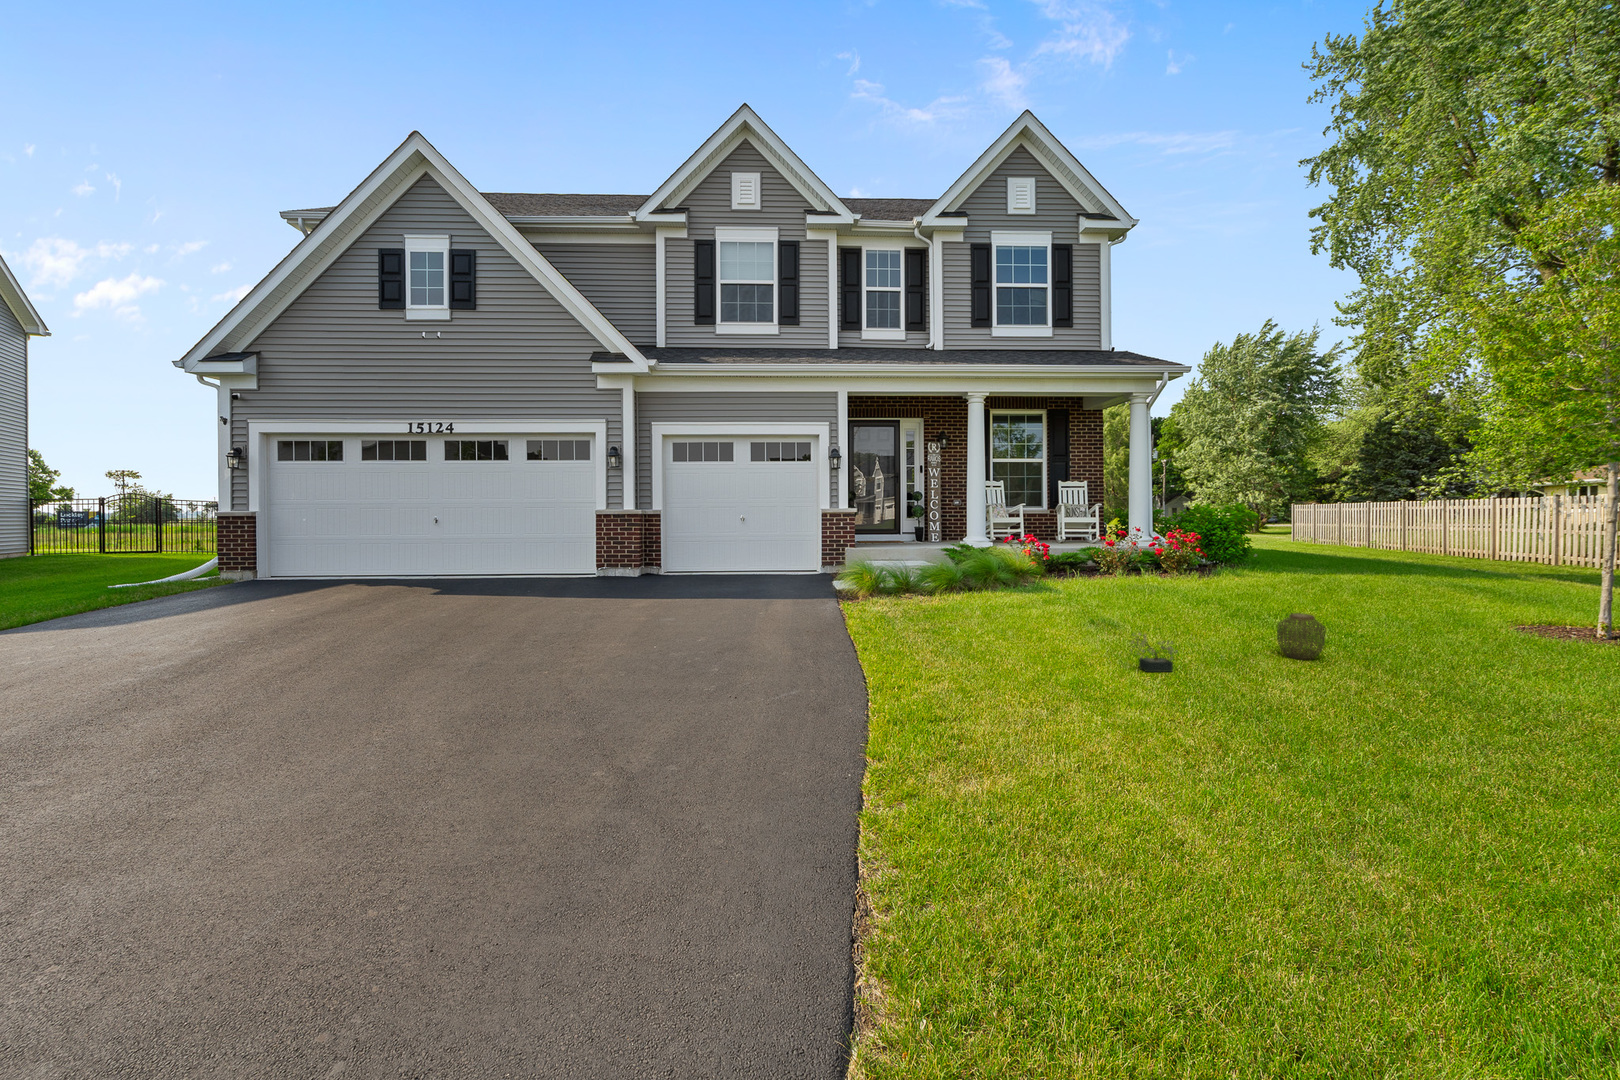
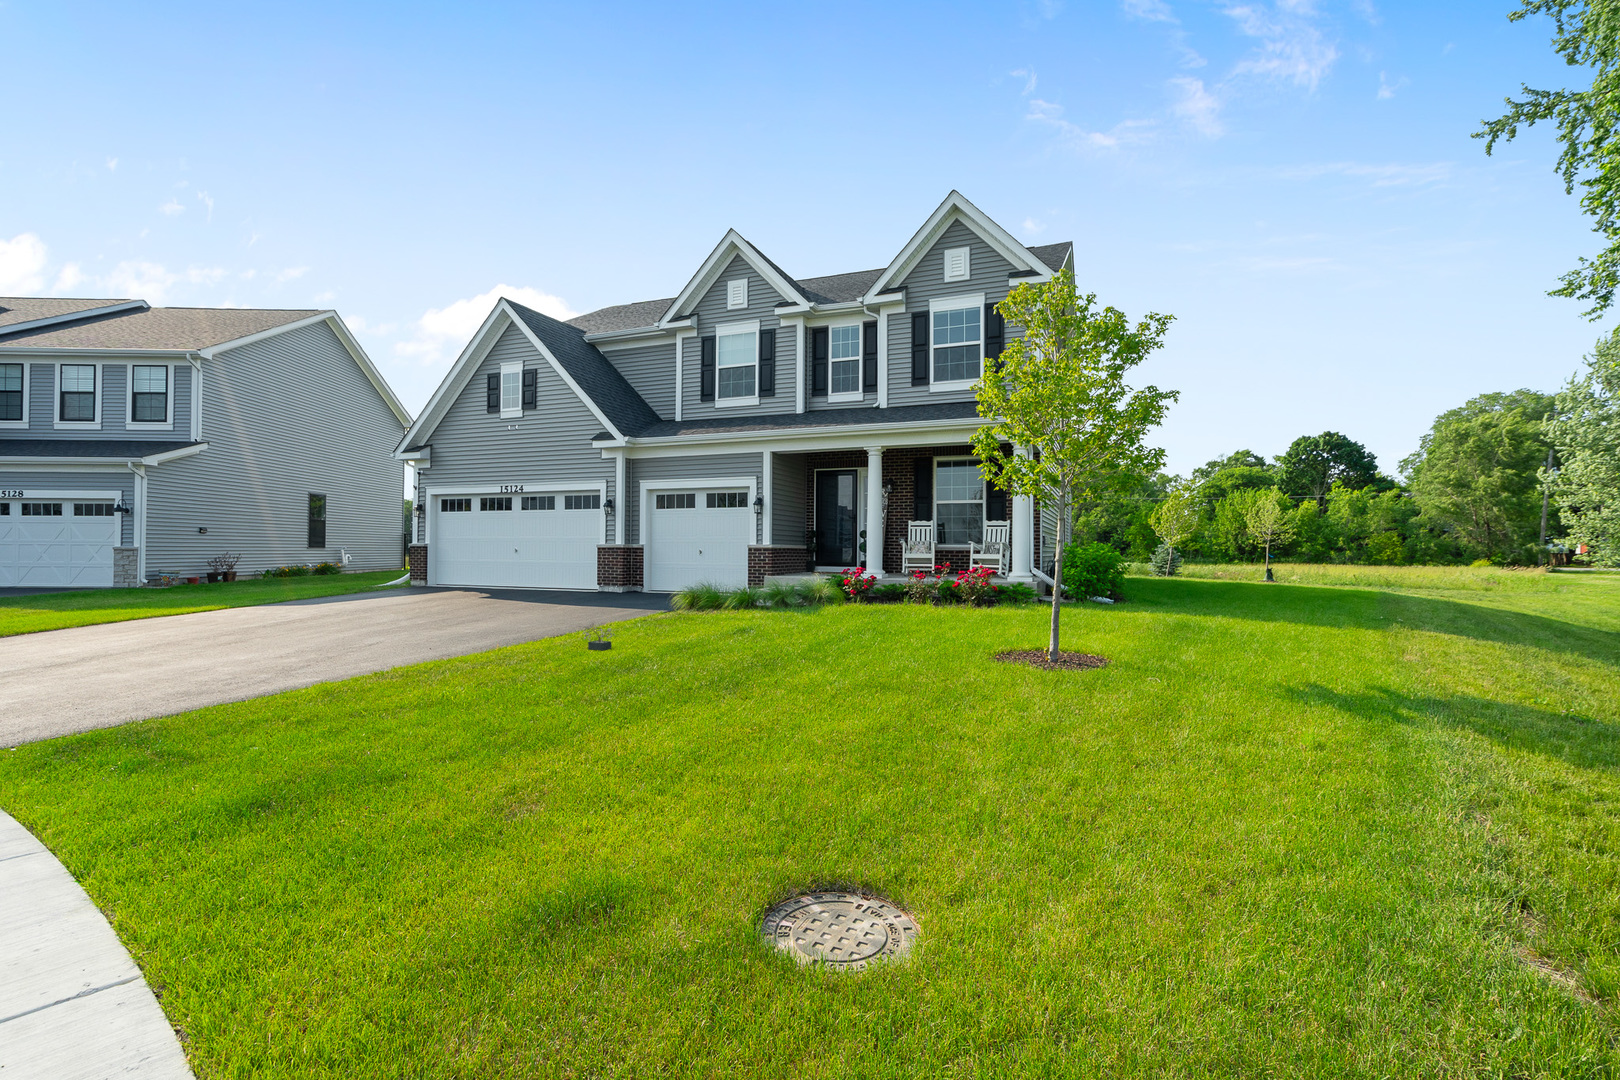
woven basket: present [1277,613,1326,660] -> none [709,618,742,654]

